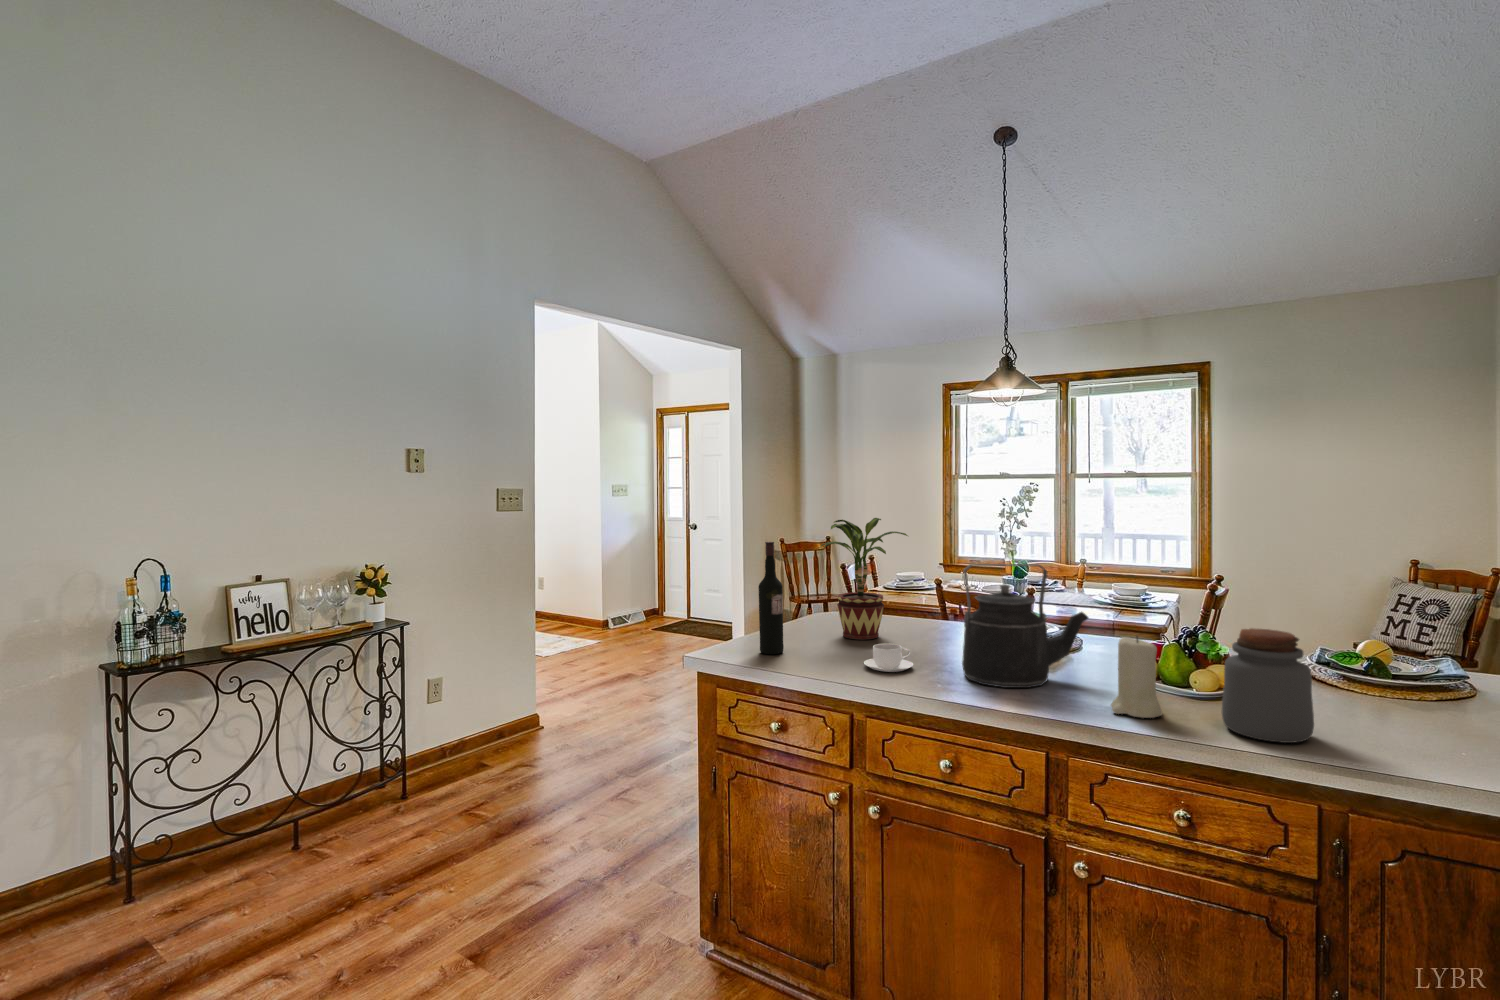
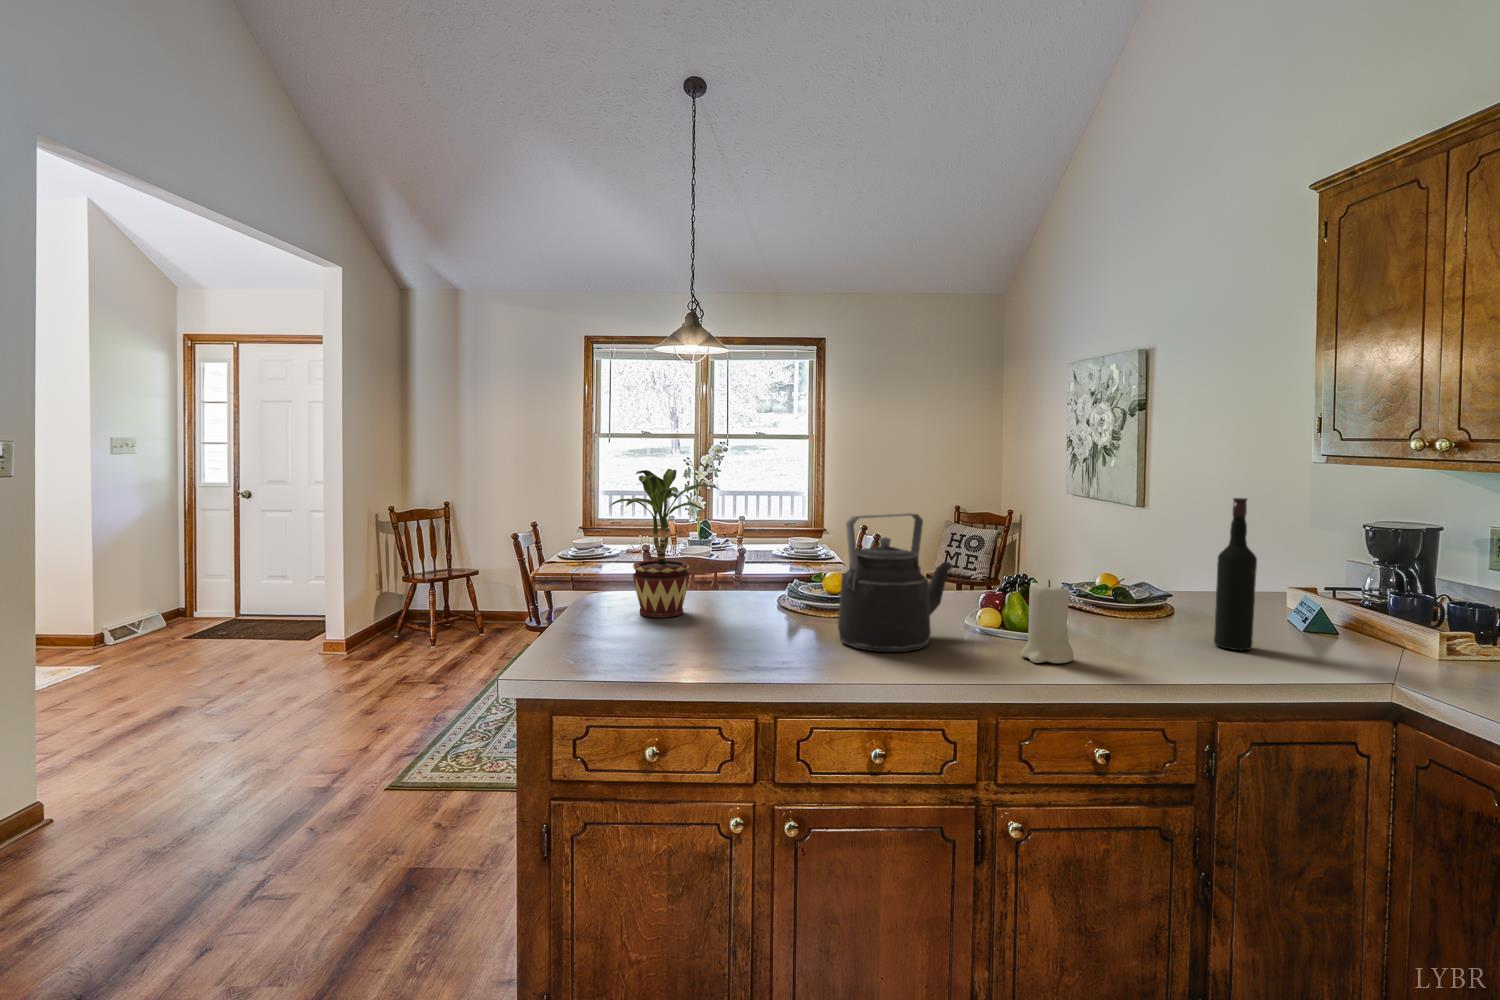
wine bottle: present [758,542,784,654] -> present [1214,498,1257,650]
jar: present [1222,628,1314,743] -> none [1120,563,1202,668]
coffee cup: present [864,643,913,672] -> none [725,618,784,653]

